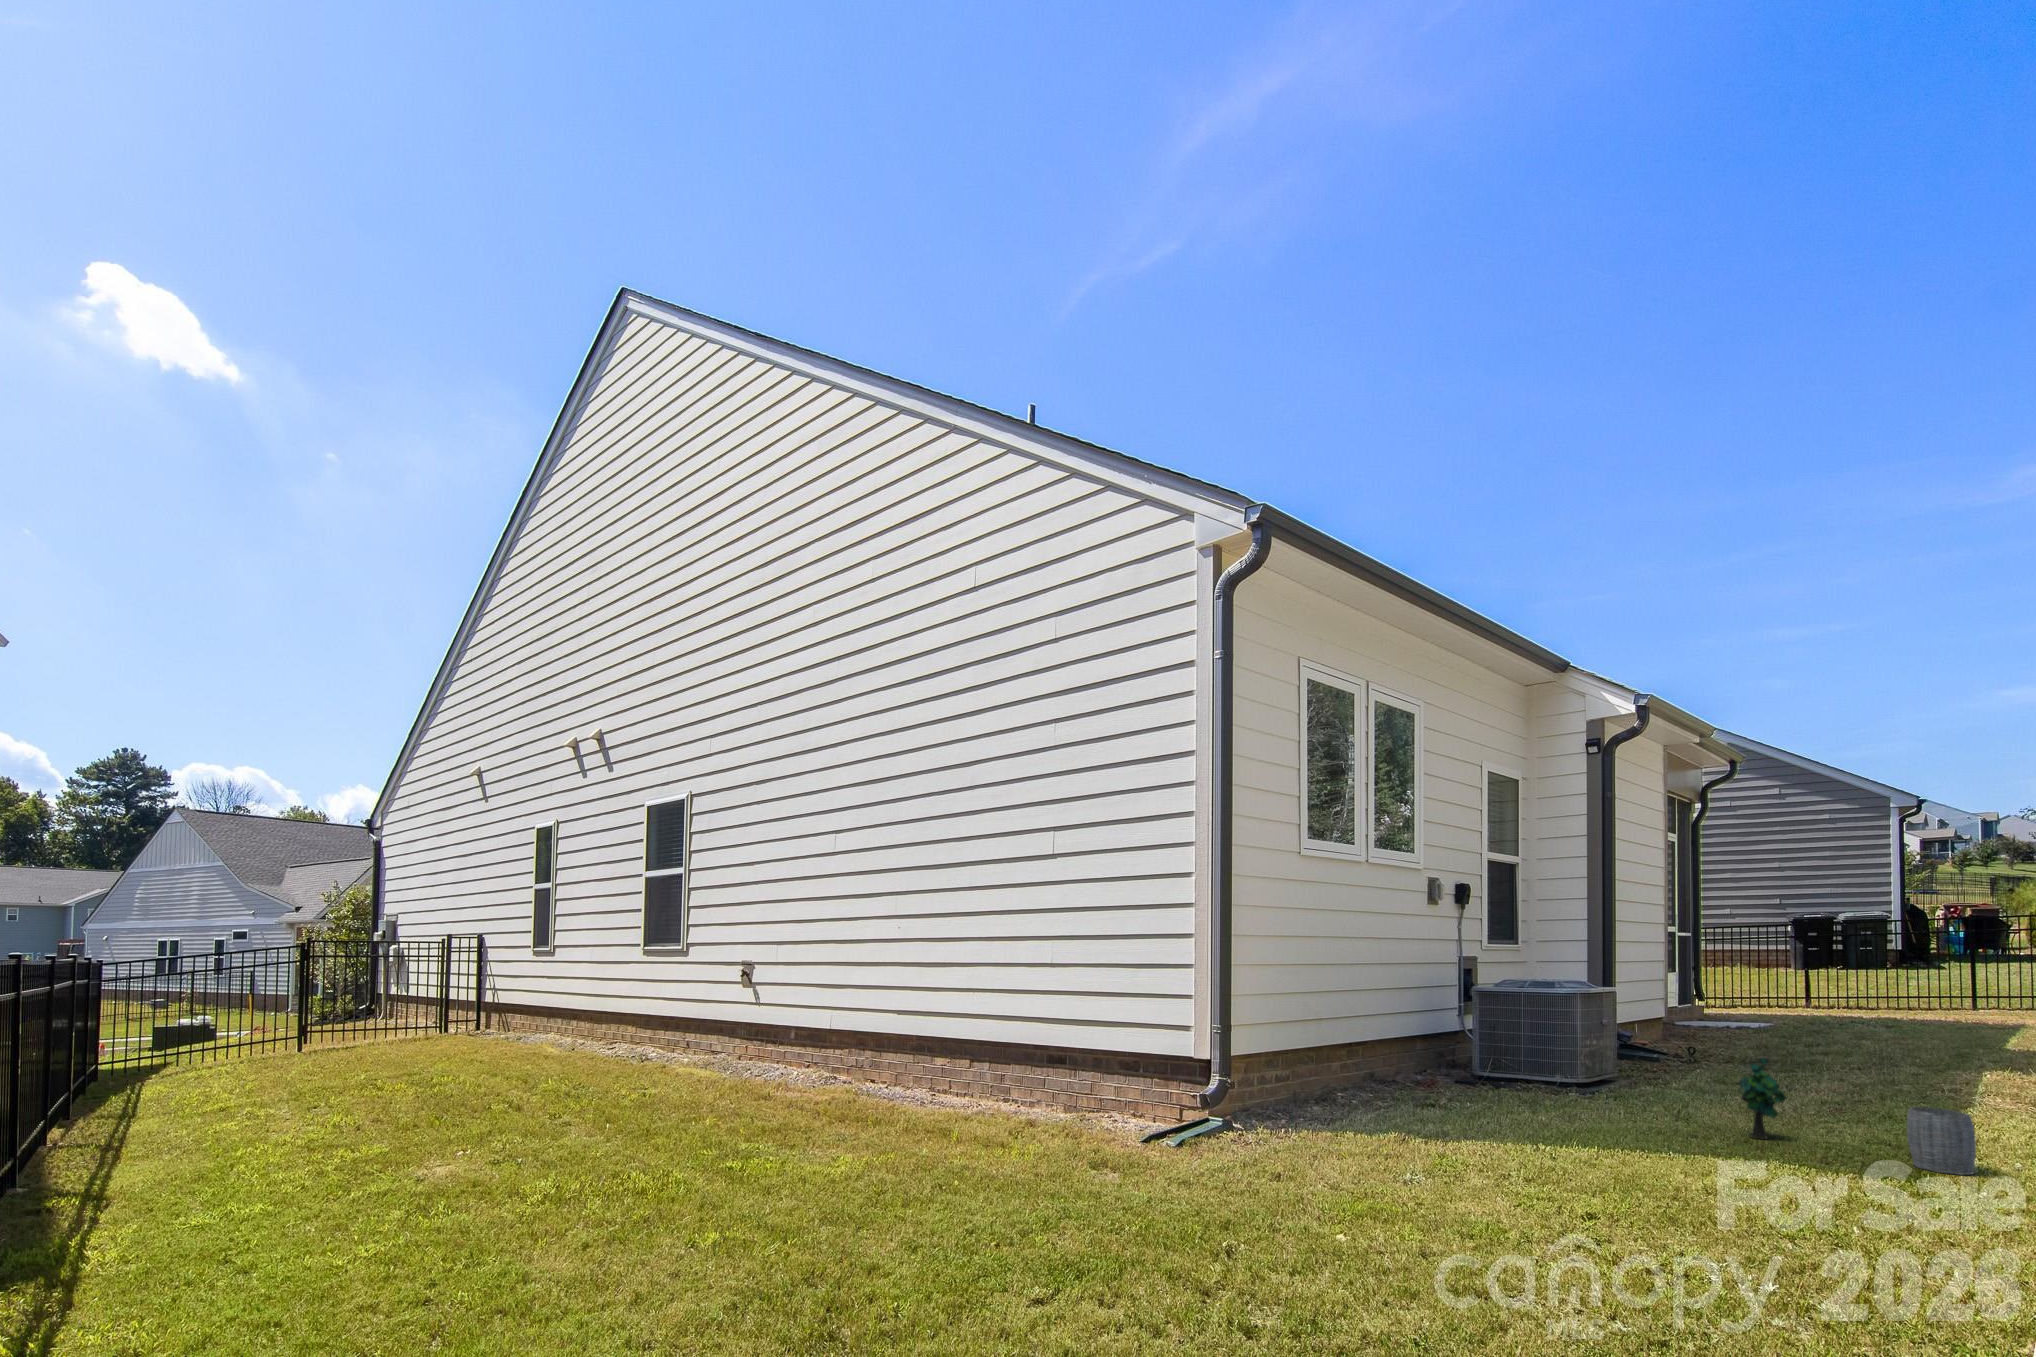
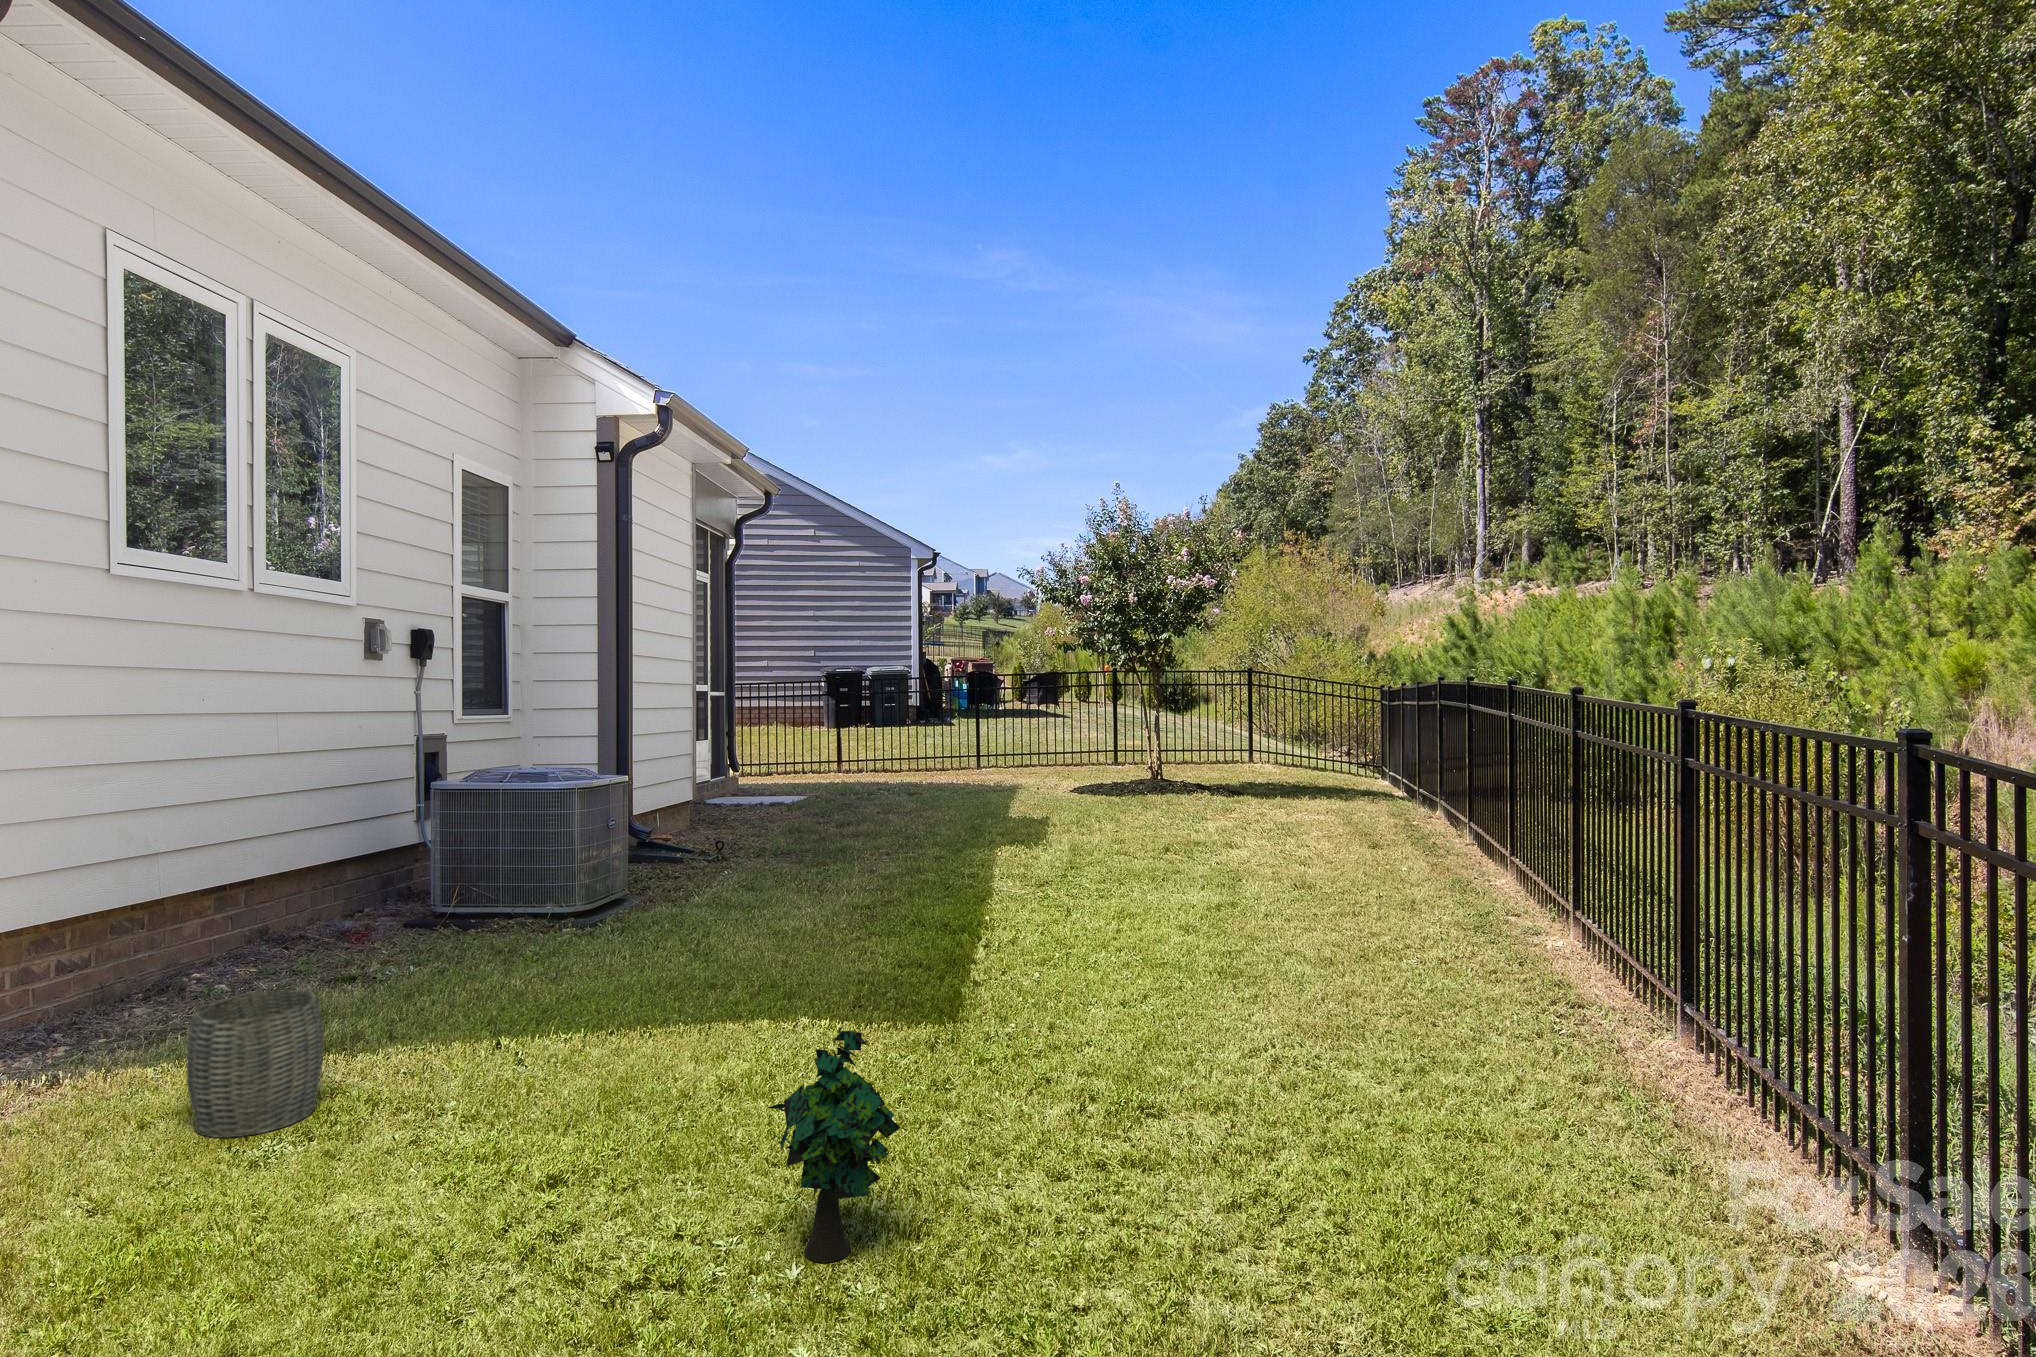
woven basket: present [1907,1107,1976,1175] -> present [187,991,323,1138]

